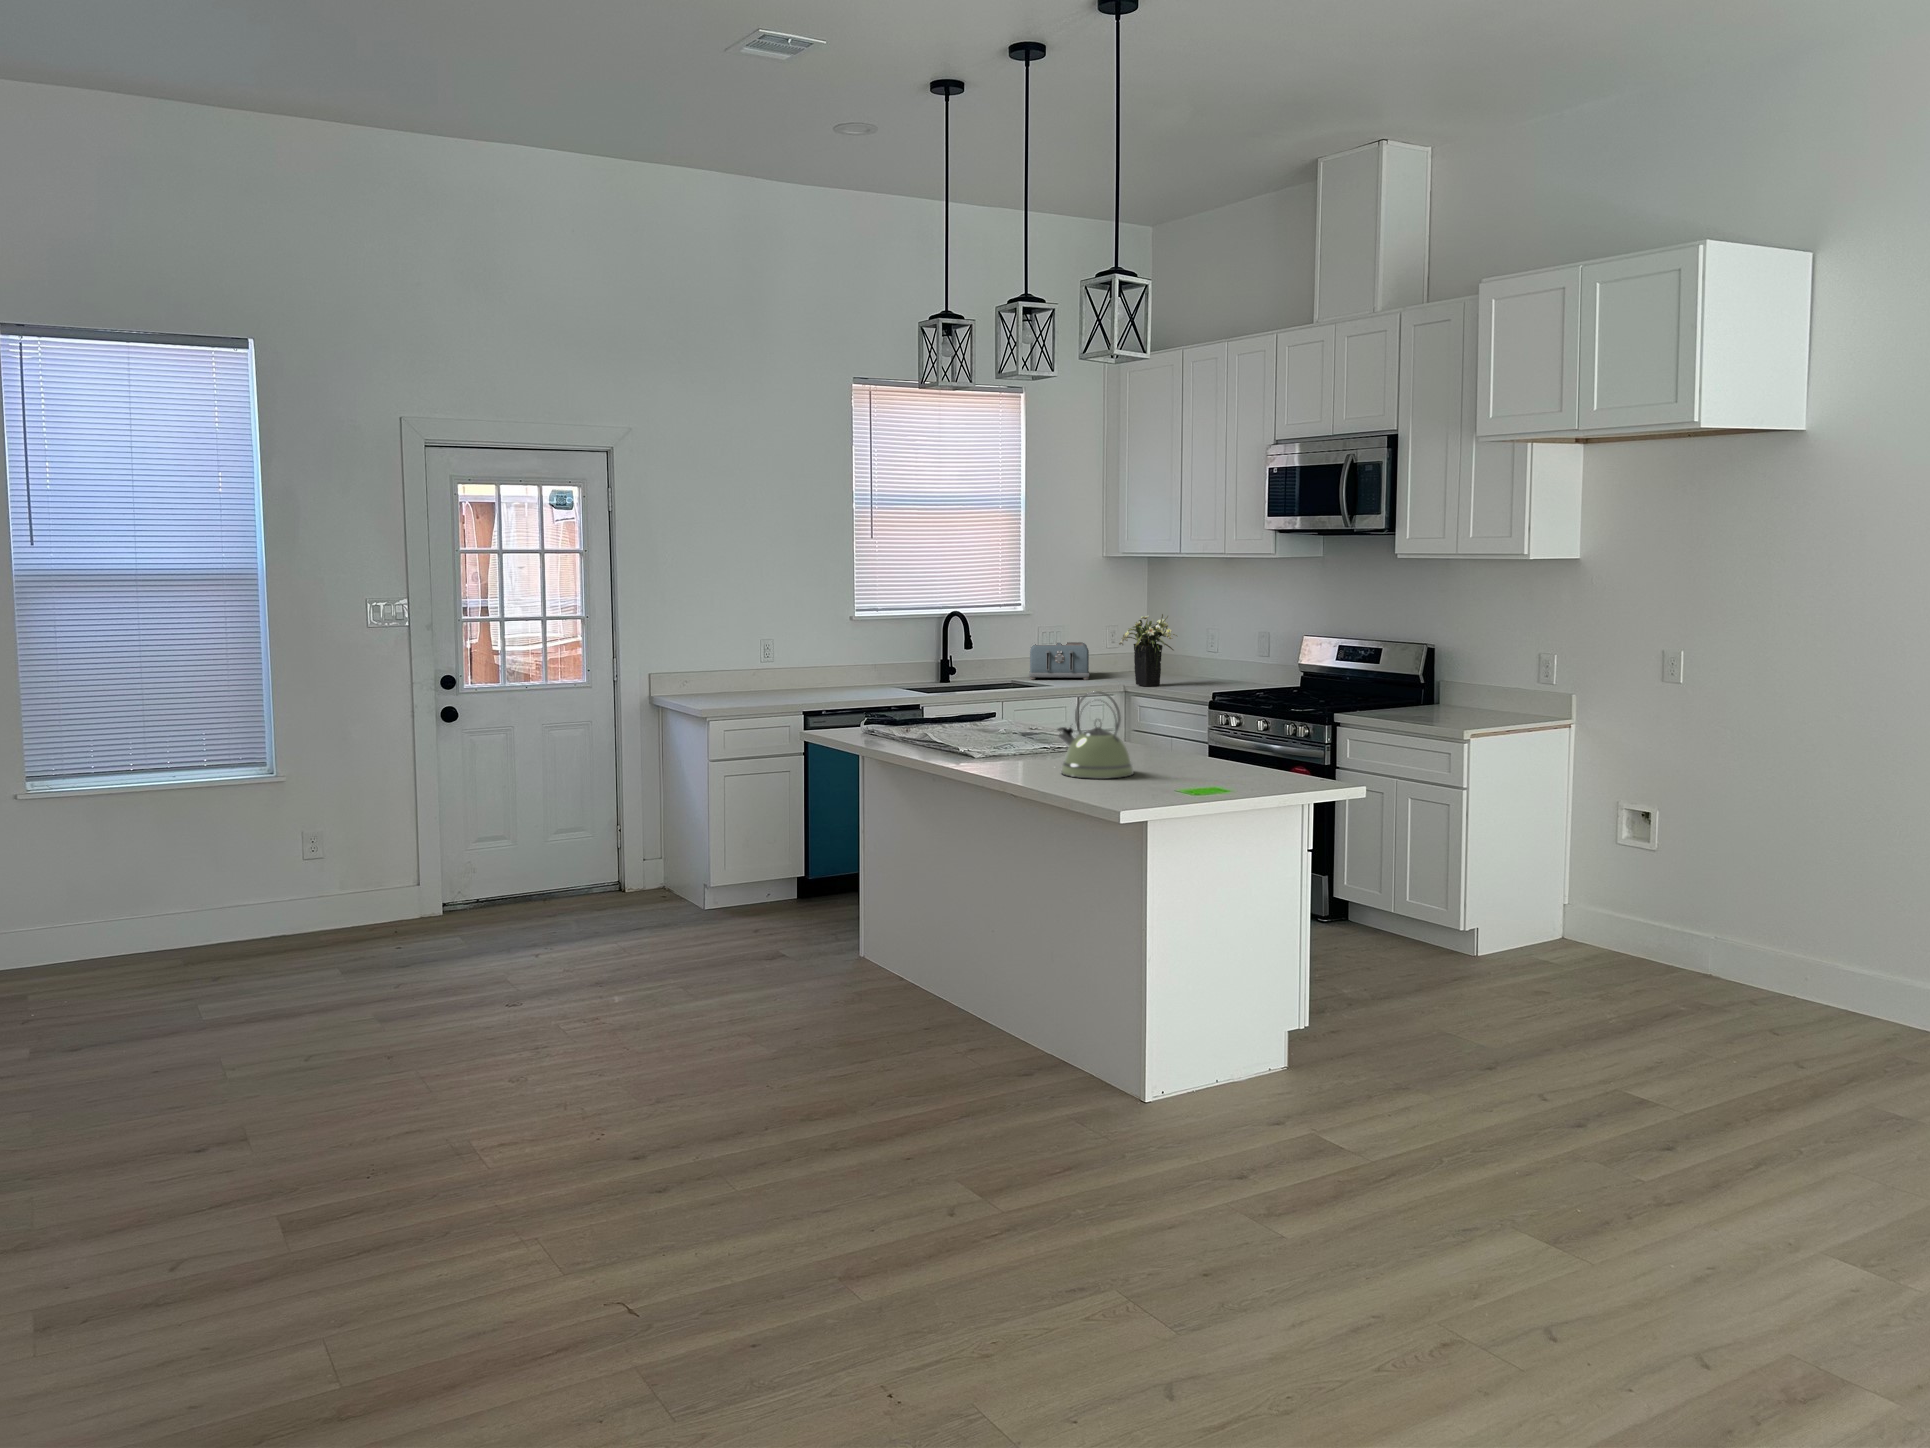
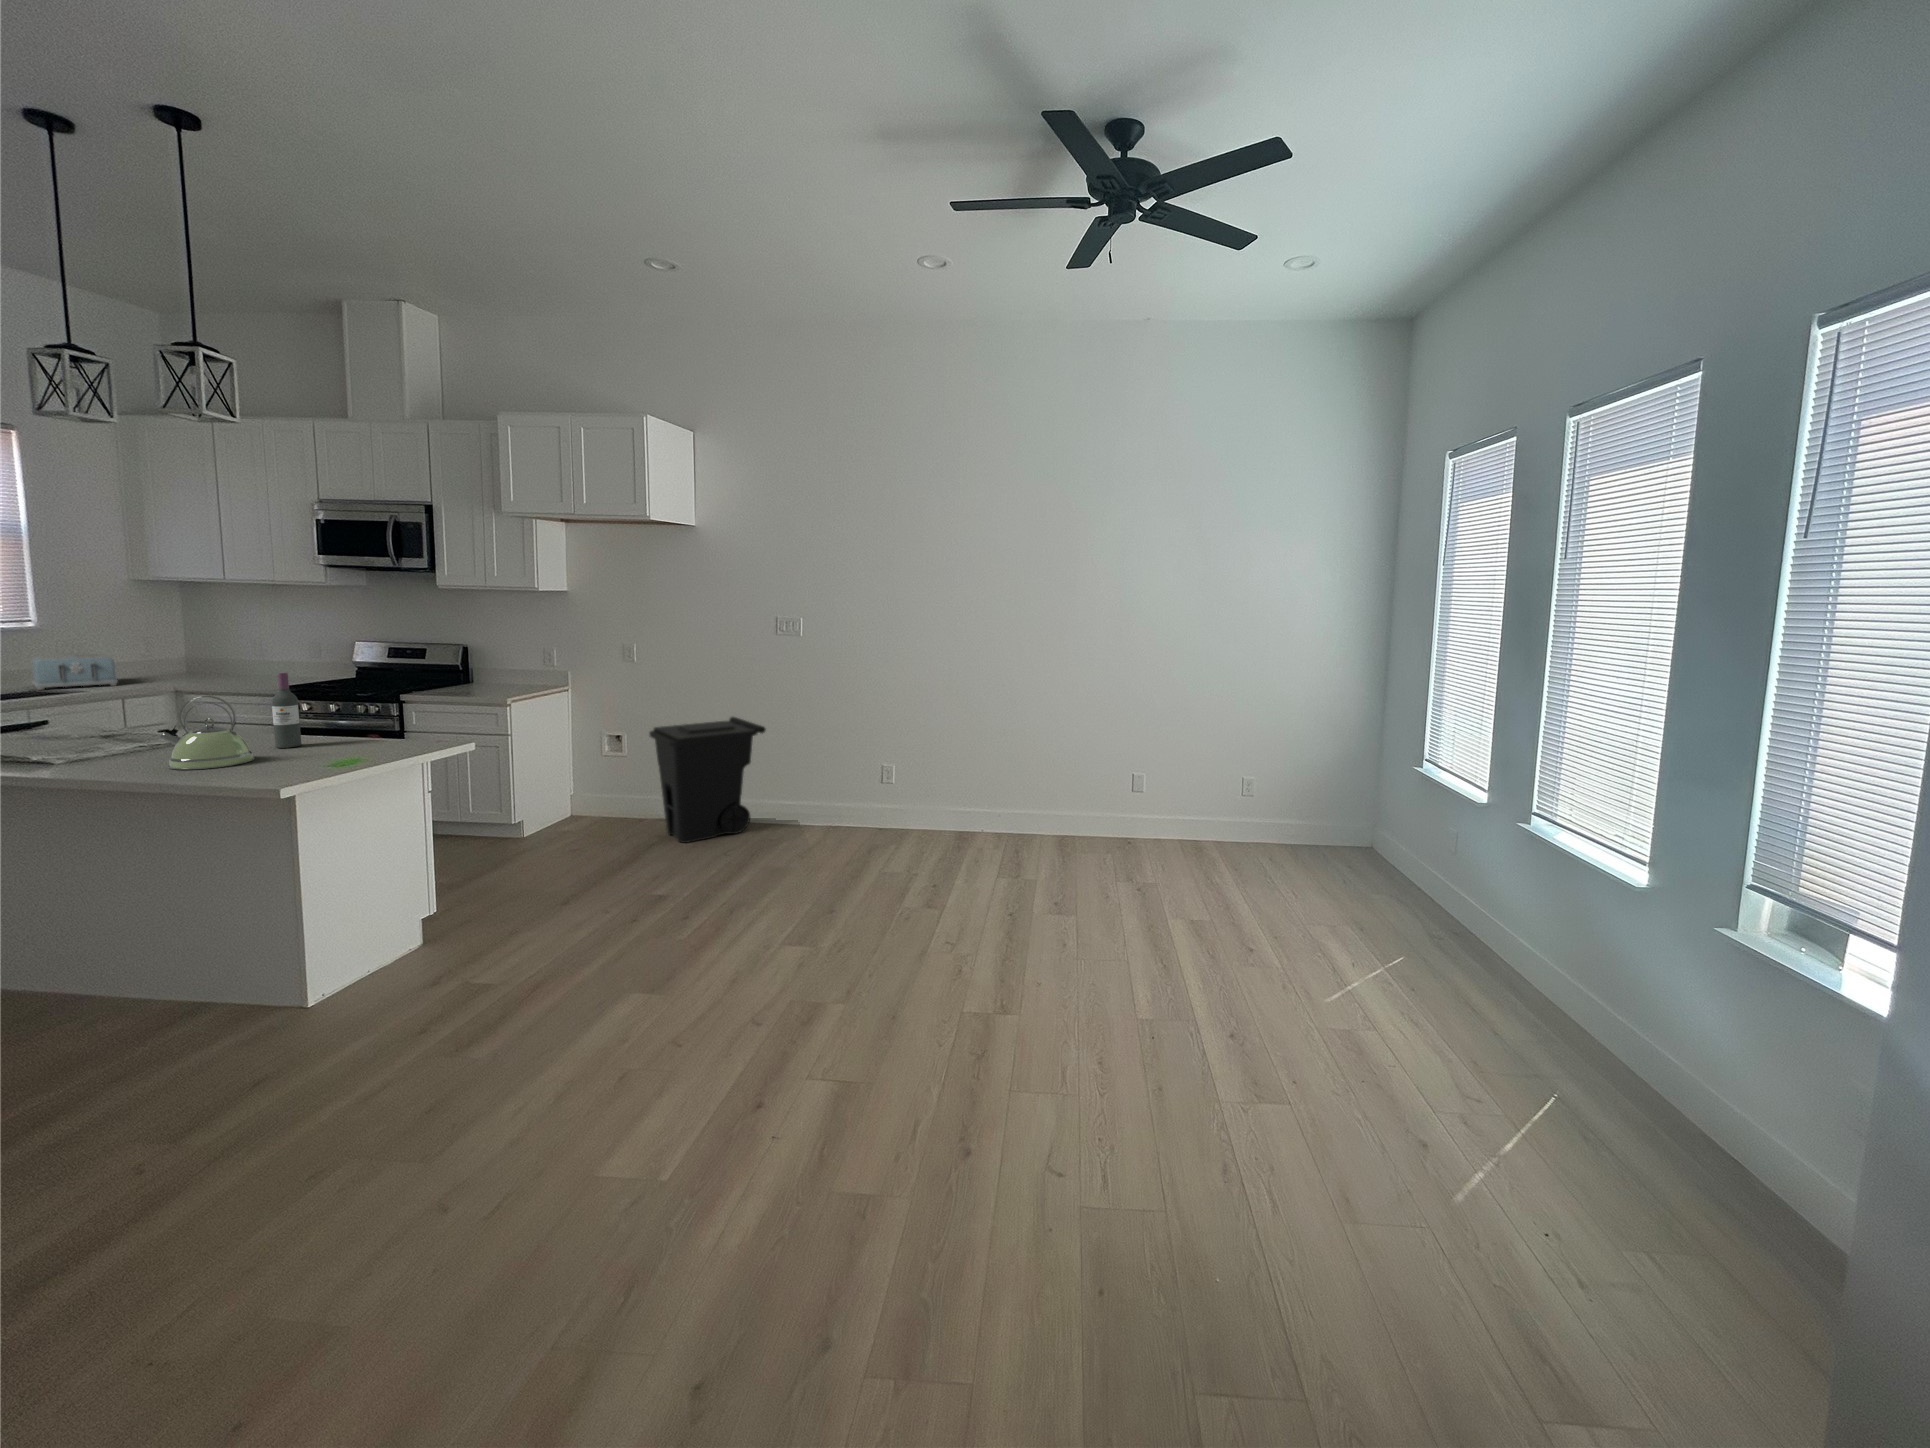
flower arrangement: present [1119,614,1177,687] -> none [158,628,227,687]
wine bottle: none [1161,669,1186,766] -> present [272,673,301,748]
trash can: none [1677,807,1910,1044] -> present [650,717,766,843]

